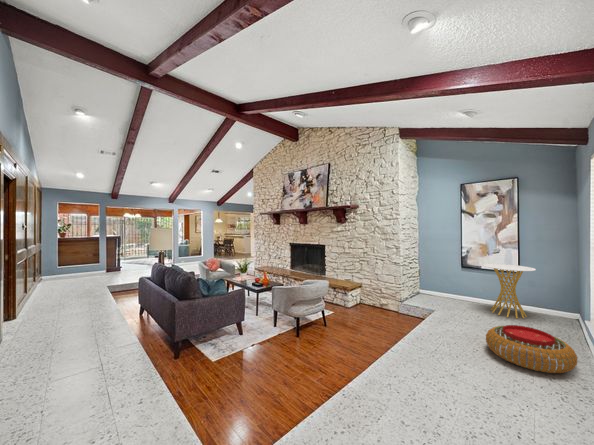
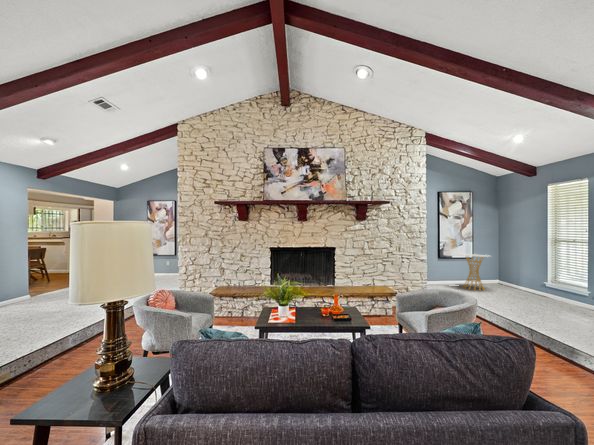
pouf: present [486,325,577,373] -> none [515,289,566,311]

